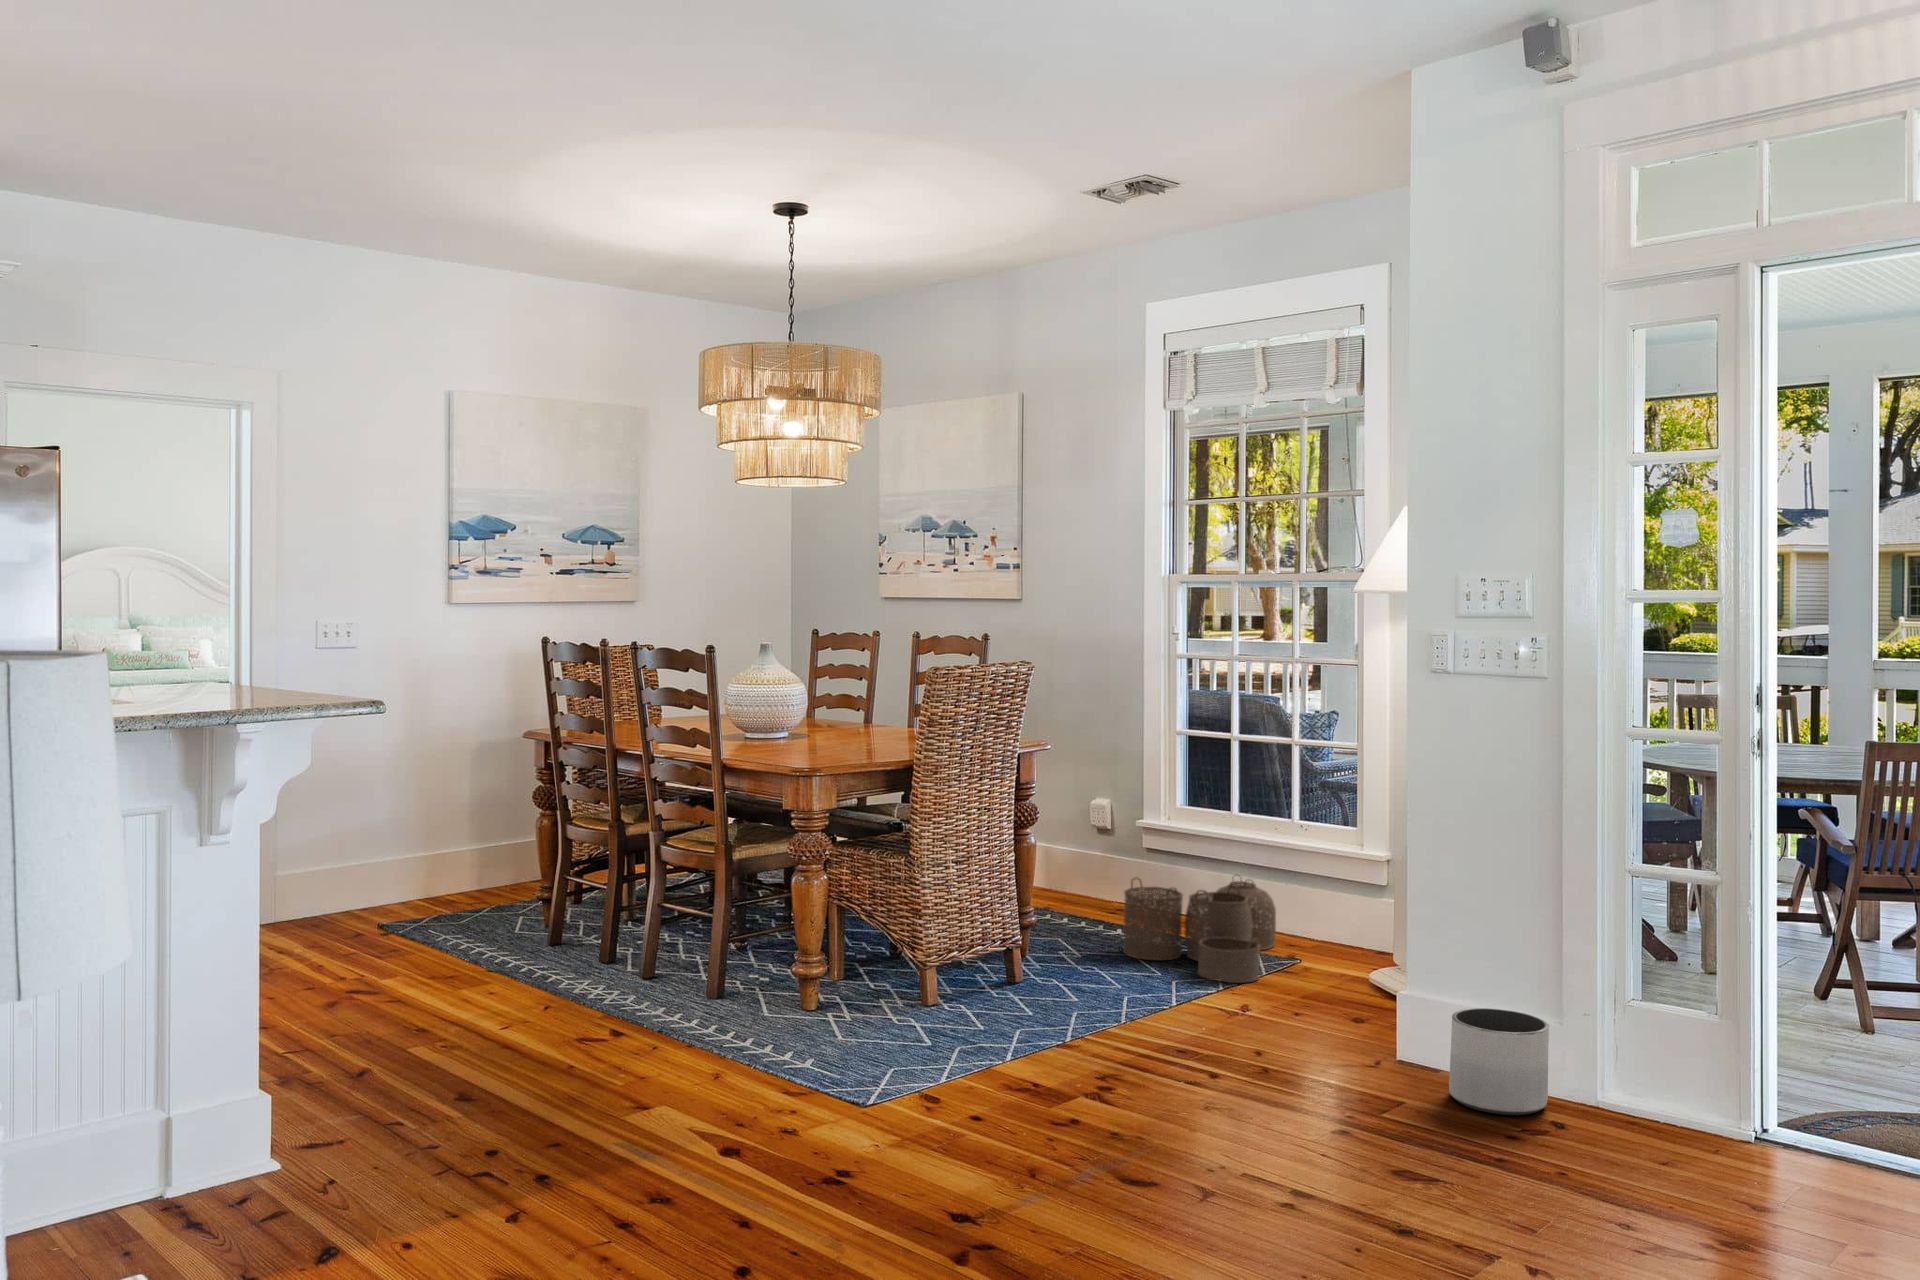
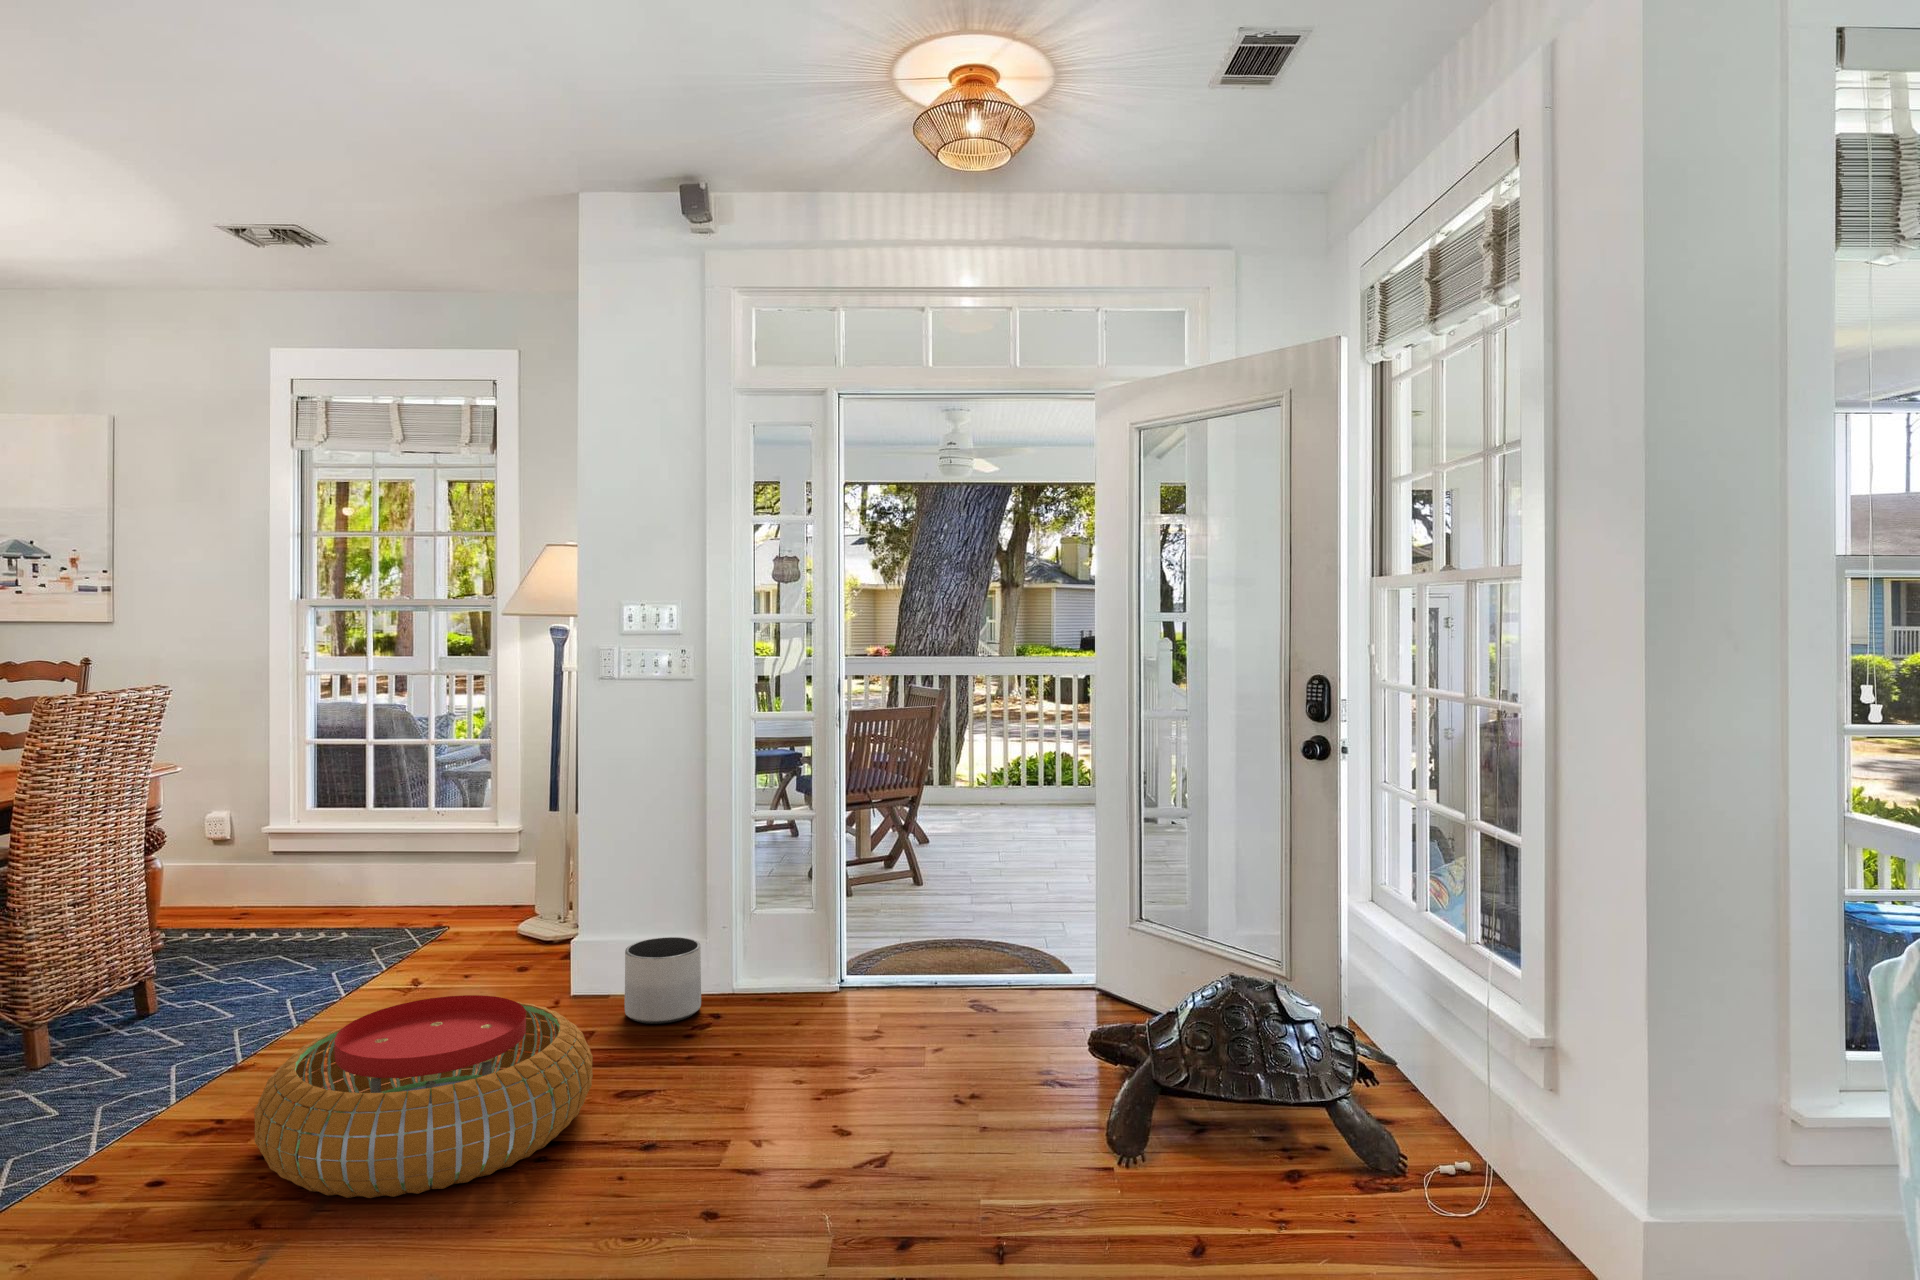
woven basket: present [1123,874,1276,983] -> none [265,863,417,964]
pouf: none [1045,1009,1369,1198] -> present [254,995,593,1198]

